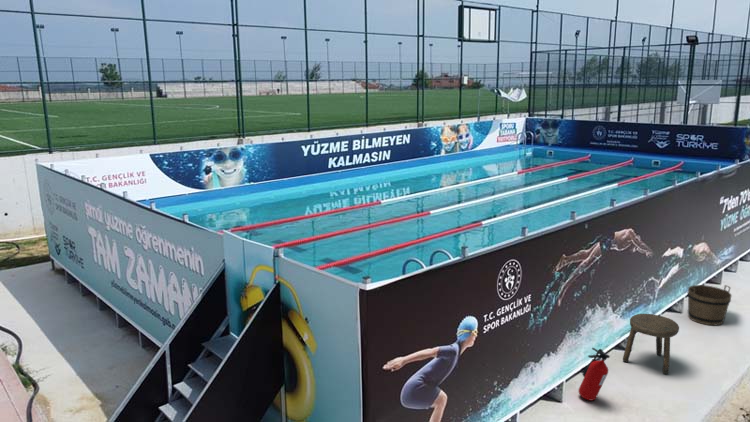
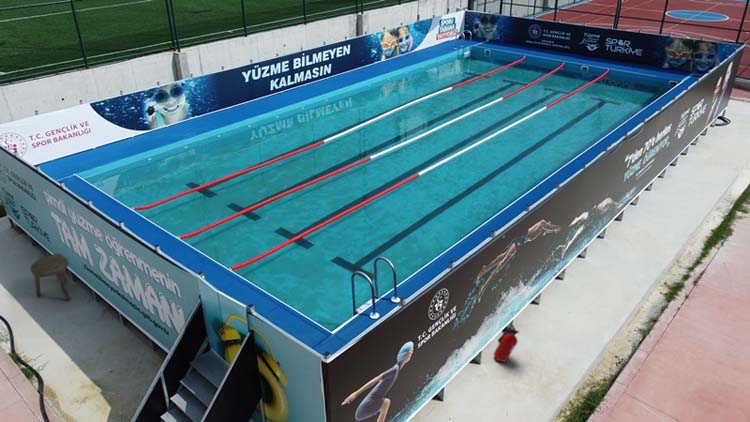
bucket: present [687,285,731,325] -> none [590,234,626,270]
stool: present [623,314,679,374] -> present [31,254,70,300]

